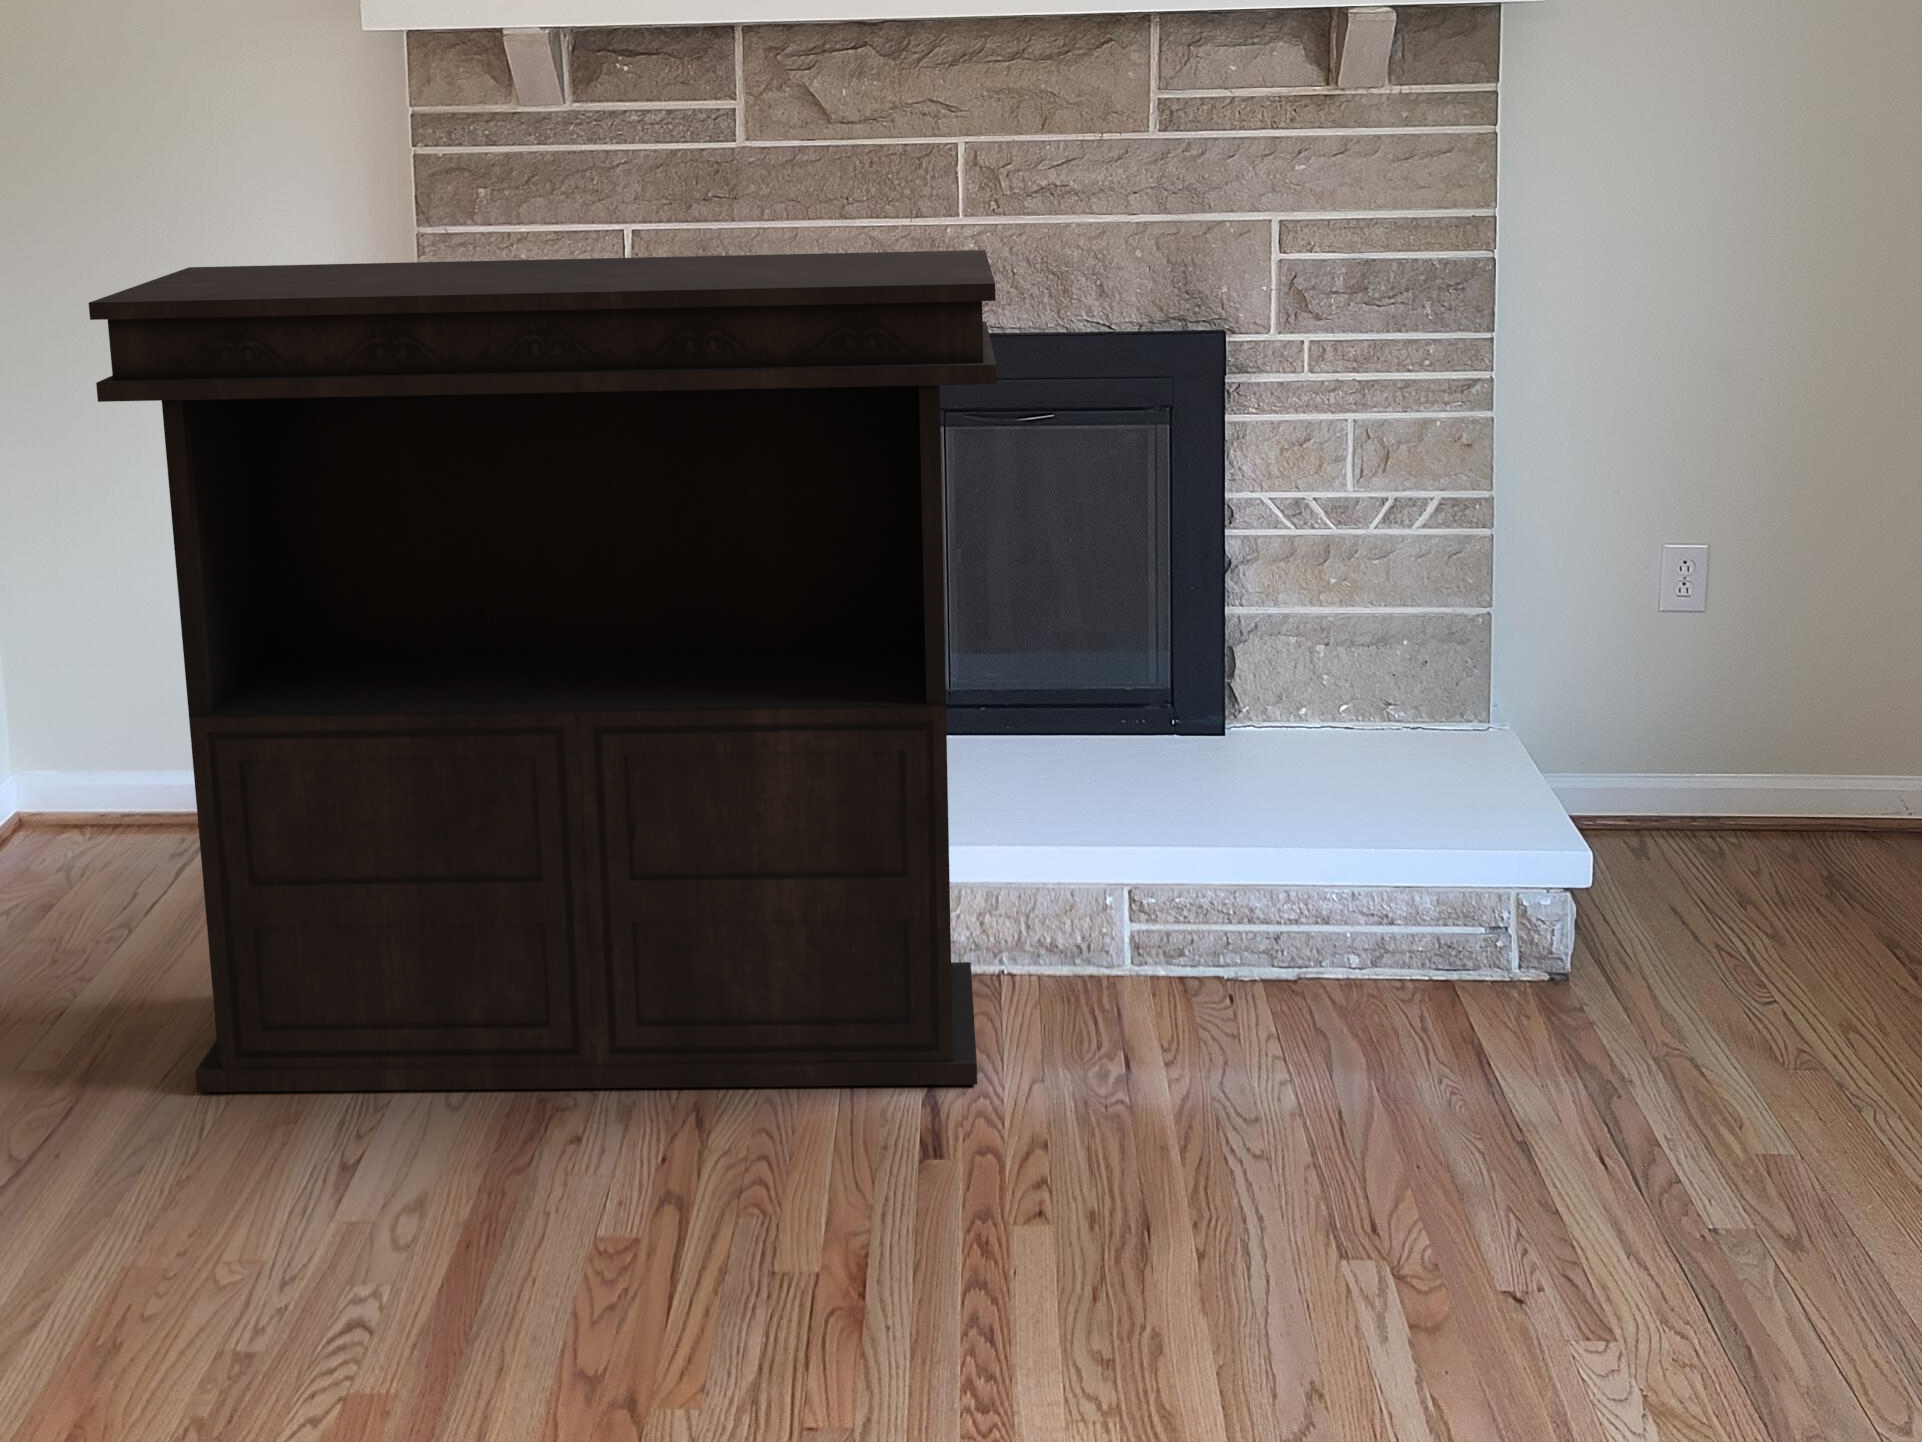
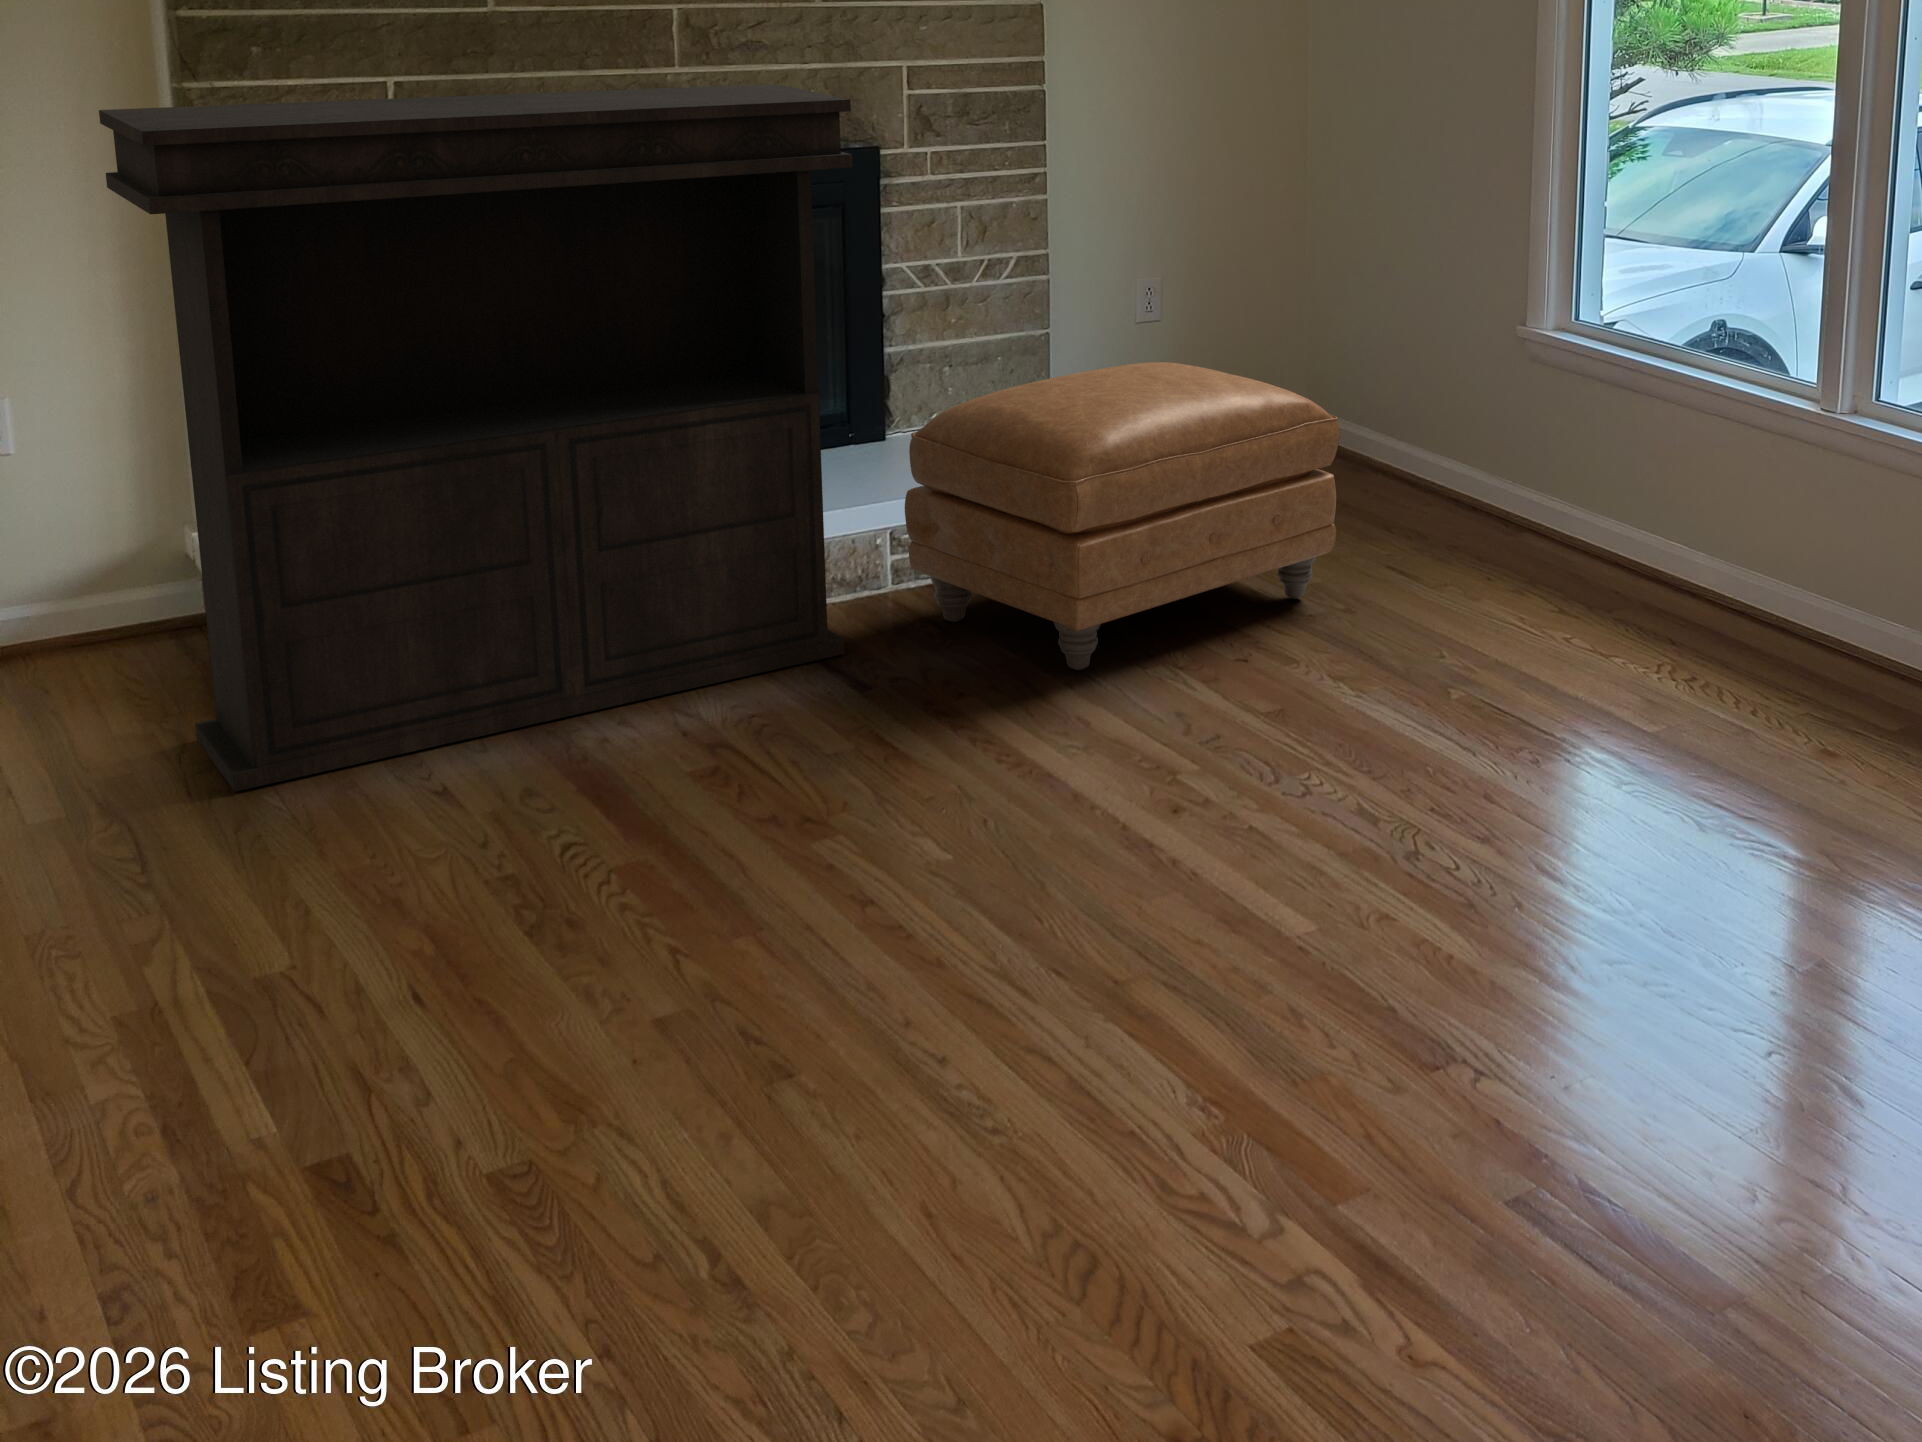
ottoman: none [1112,711,1847,1252] -> present [905,362,1339,670]

